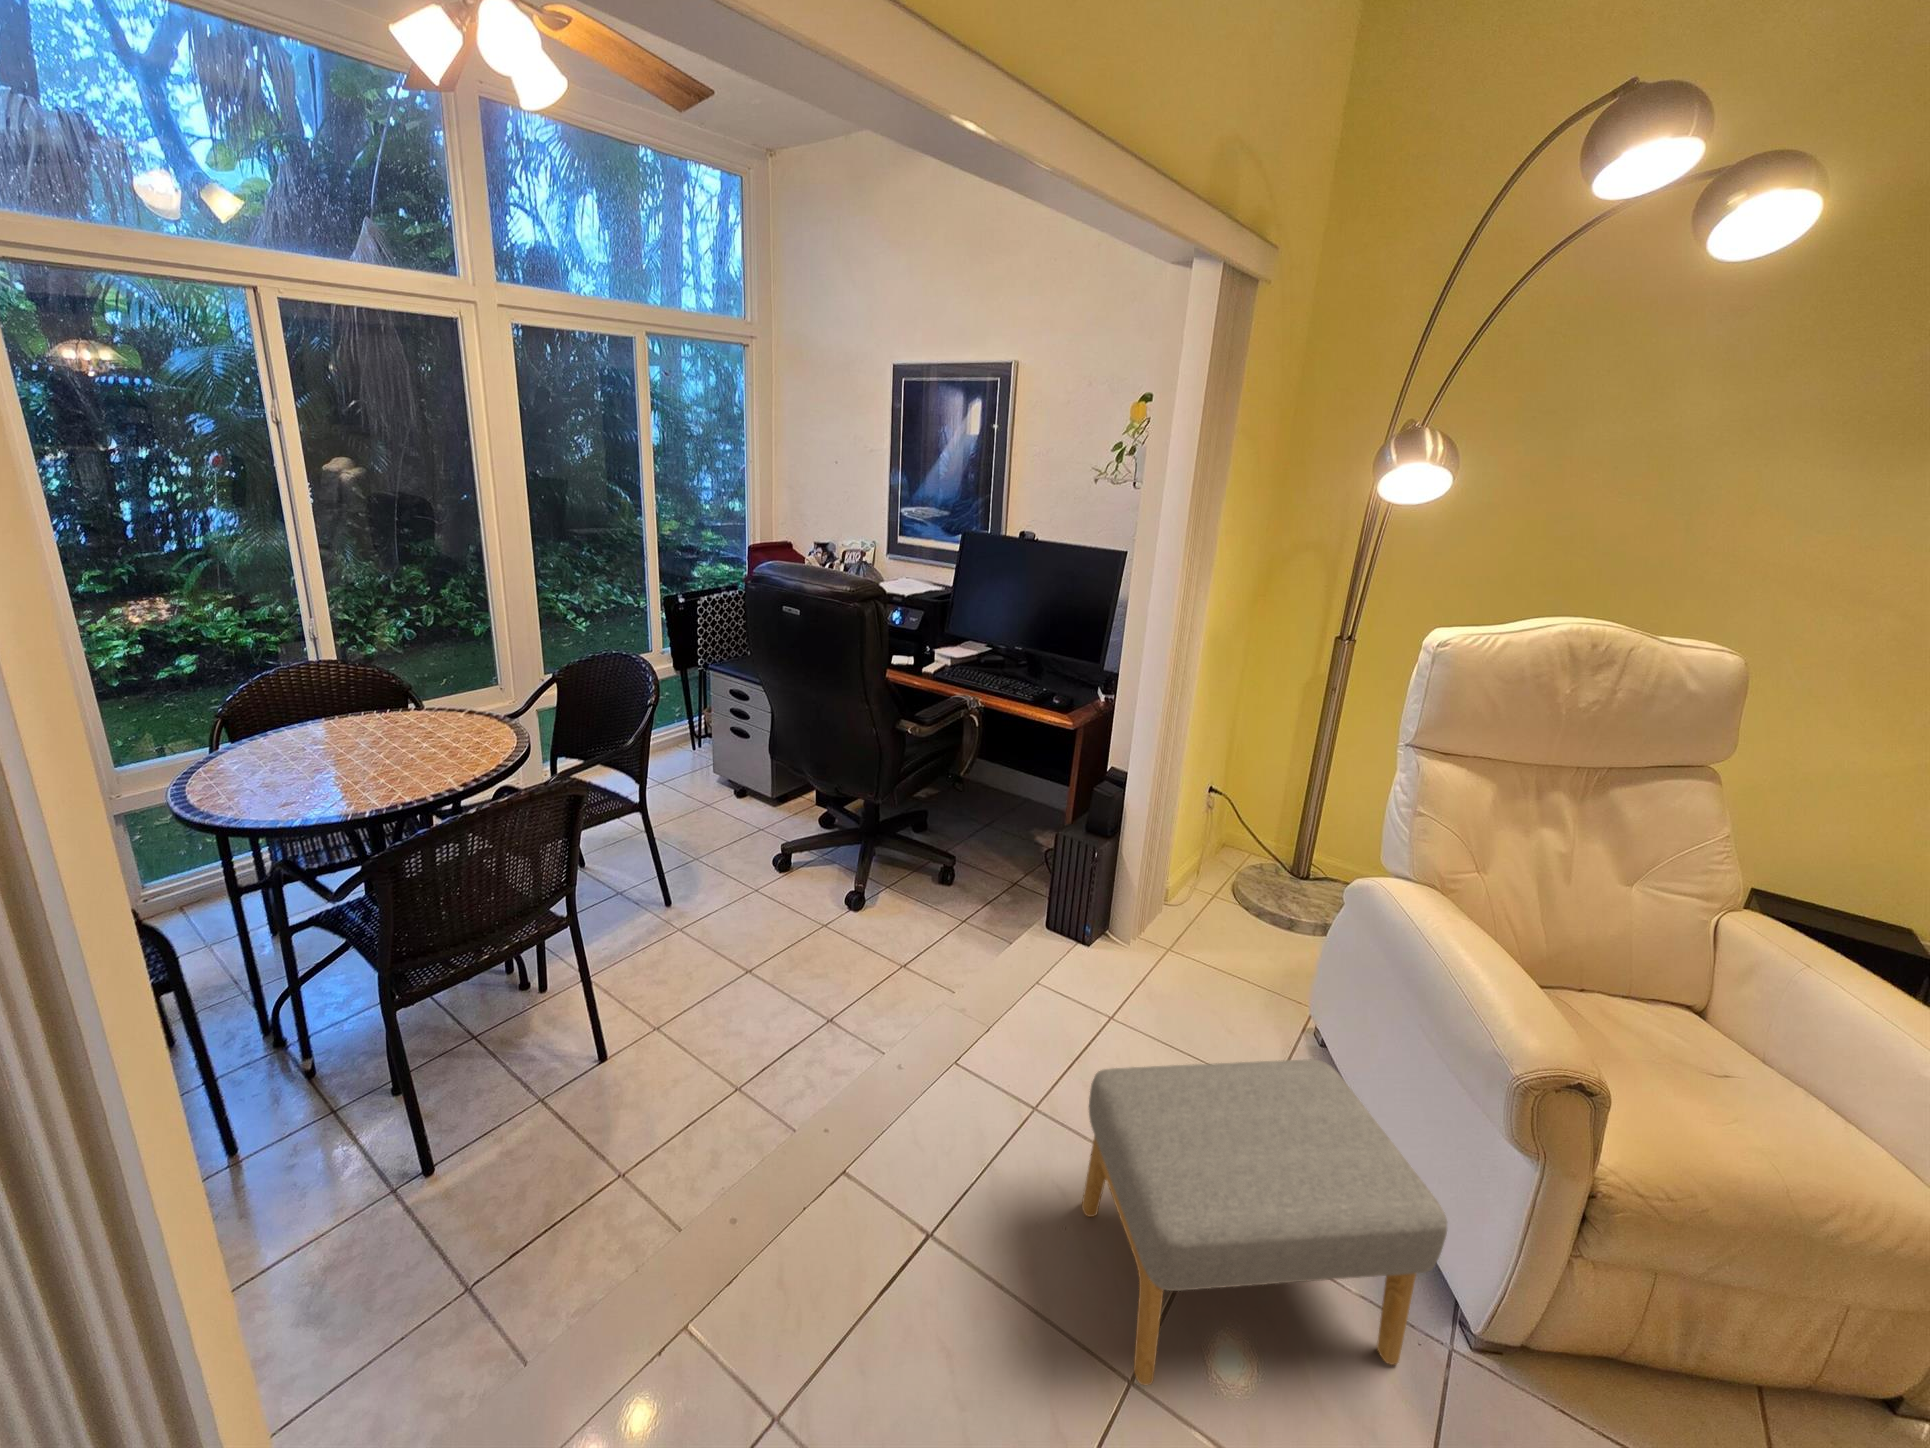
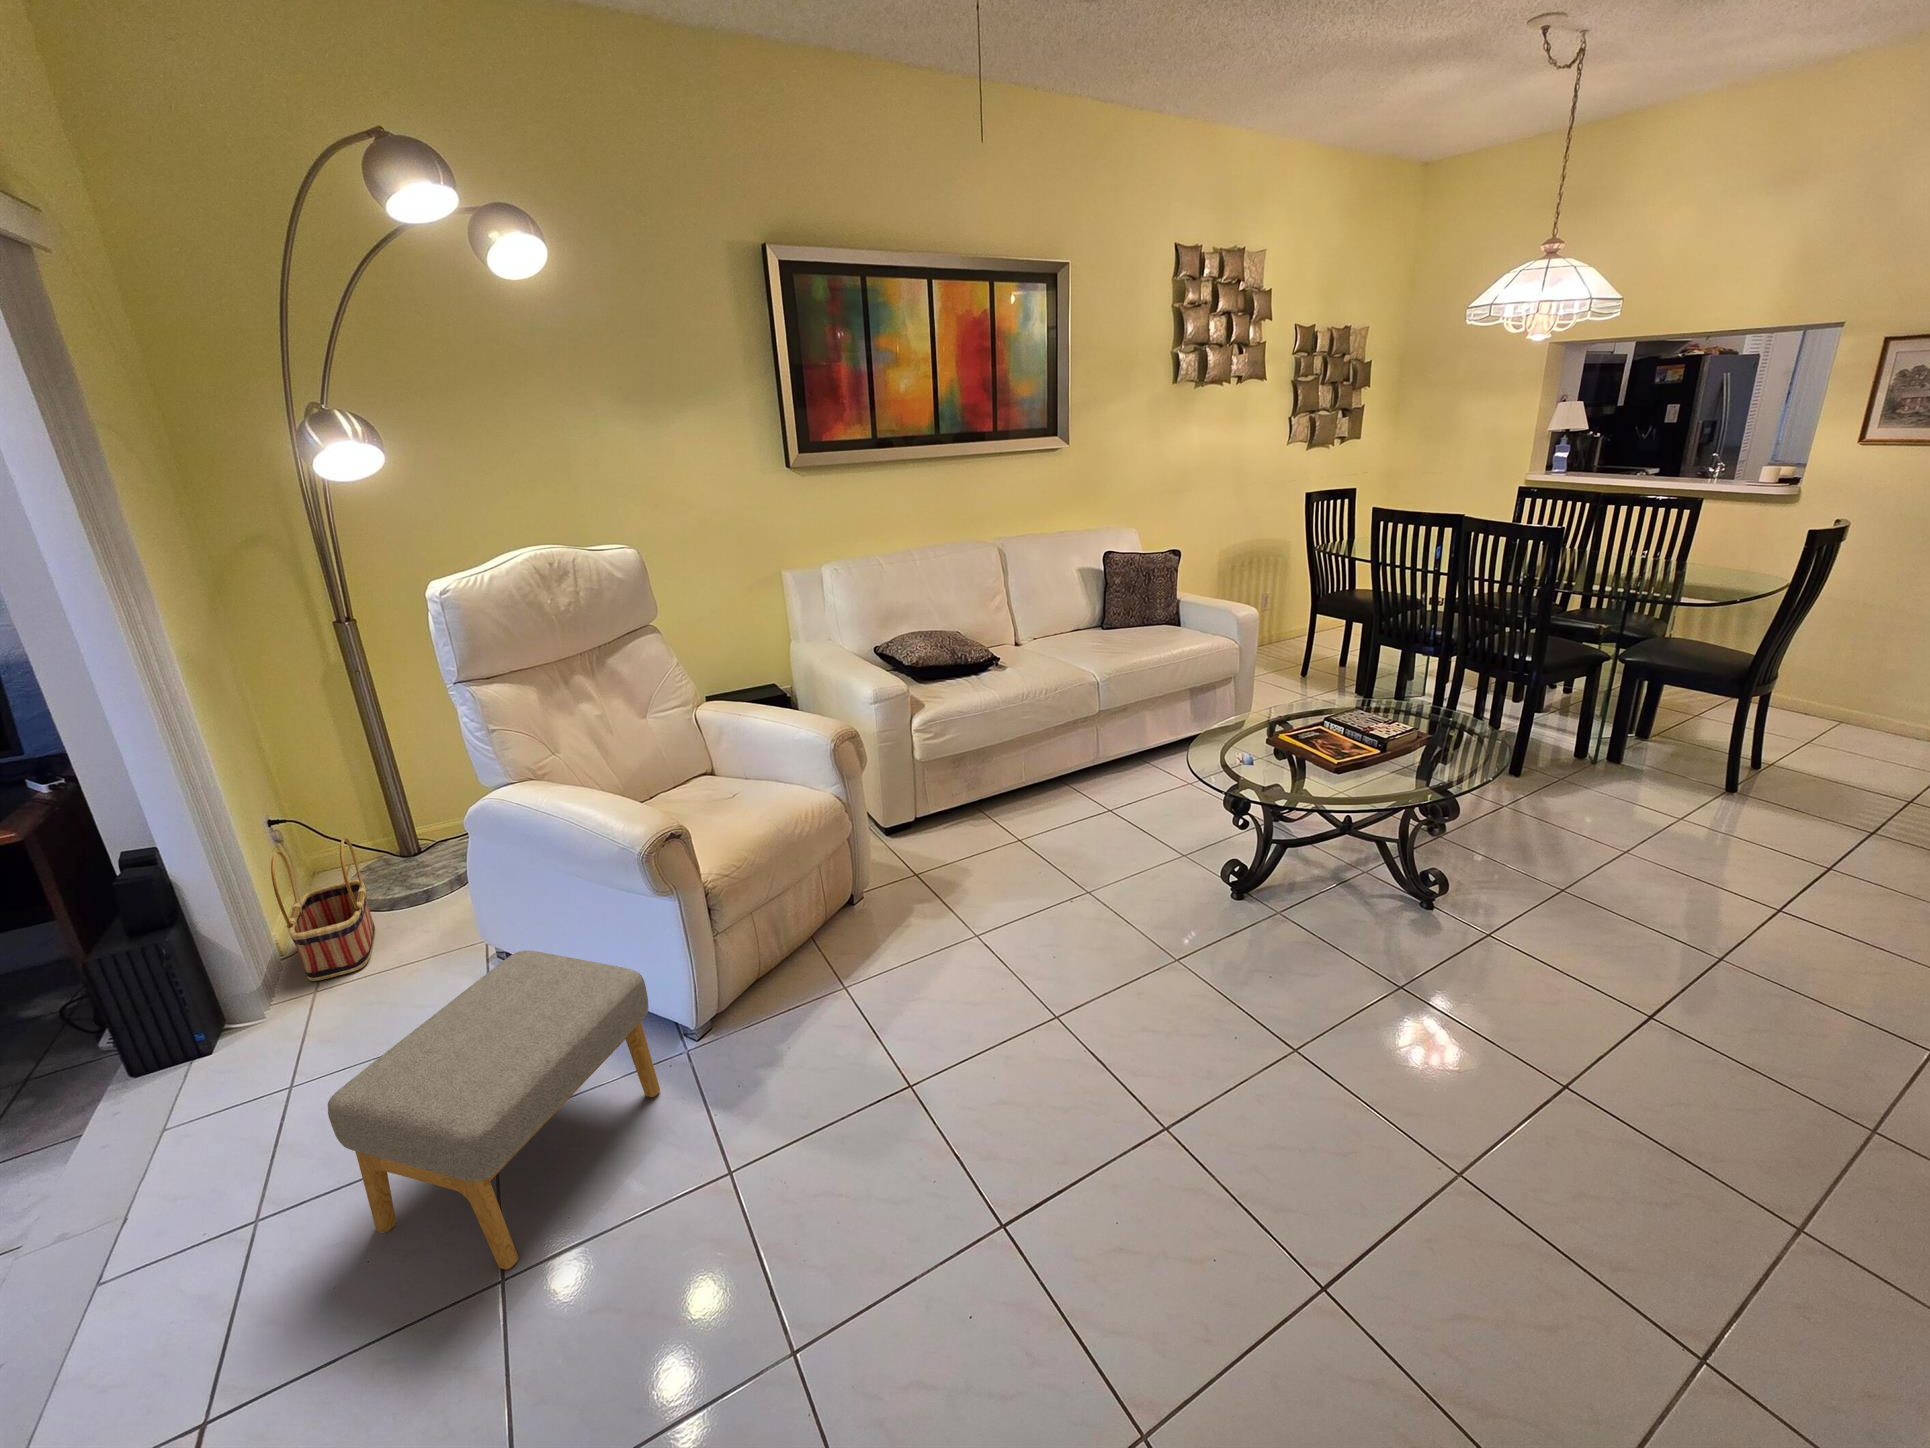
basket: none [1169,819,1251,952] -> present [271,838,375,981]

